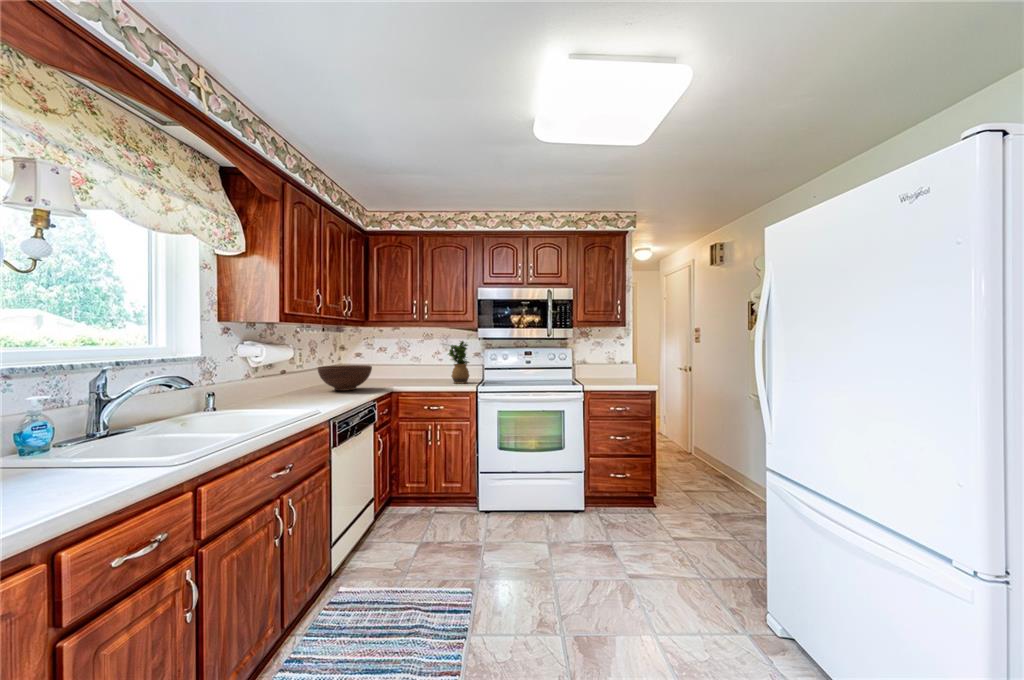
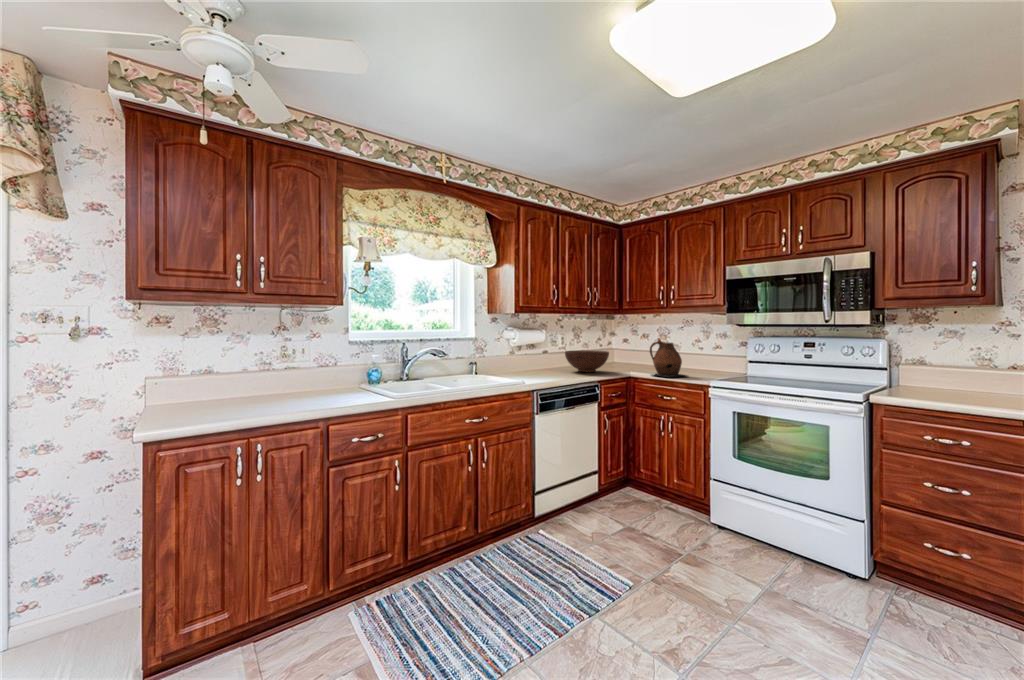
potted plant: present [448,341,469,384] -> none [694,329,722,376]
ceramic pitcher: none [414,350,450,388] -> present [650,338,687,377]

